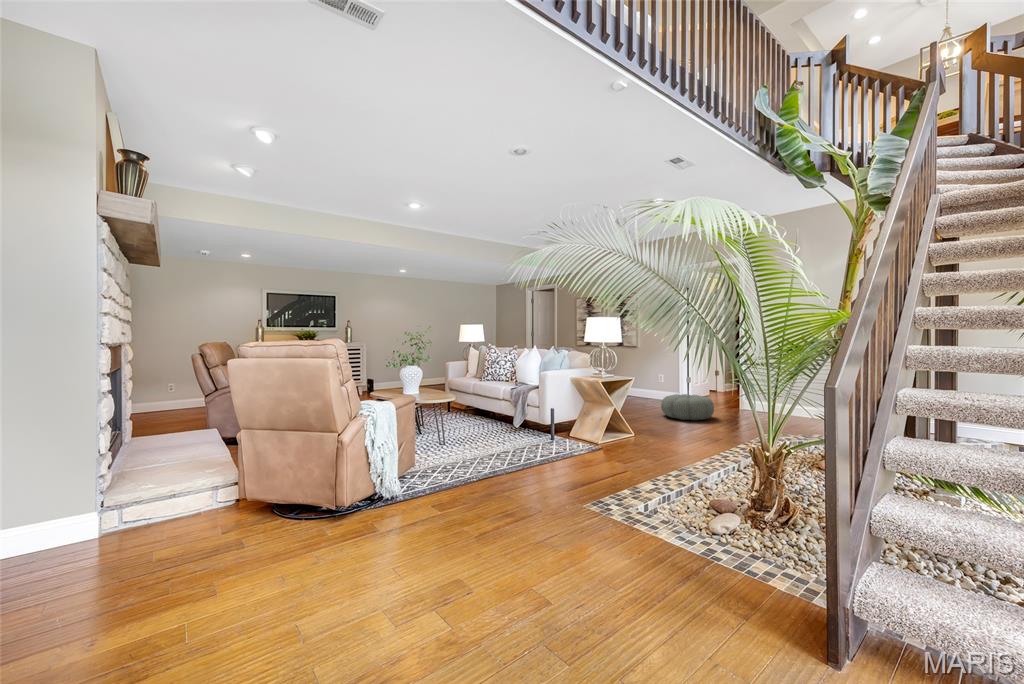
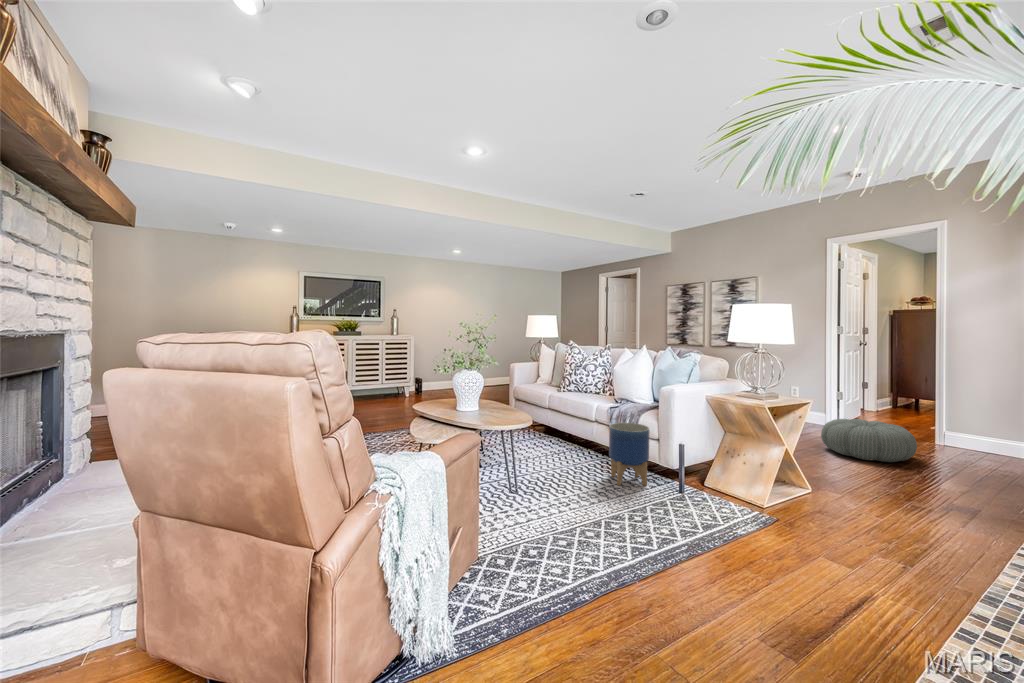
planter: none [508,398,534,438] -> present [609,423,649,486]

